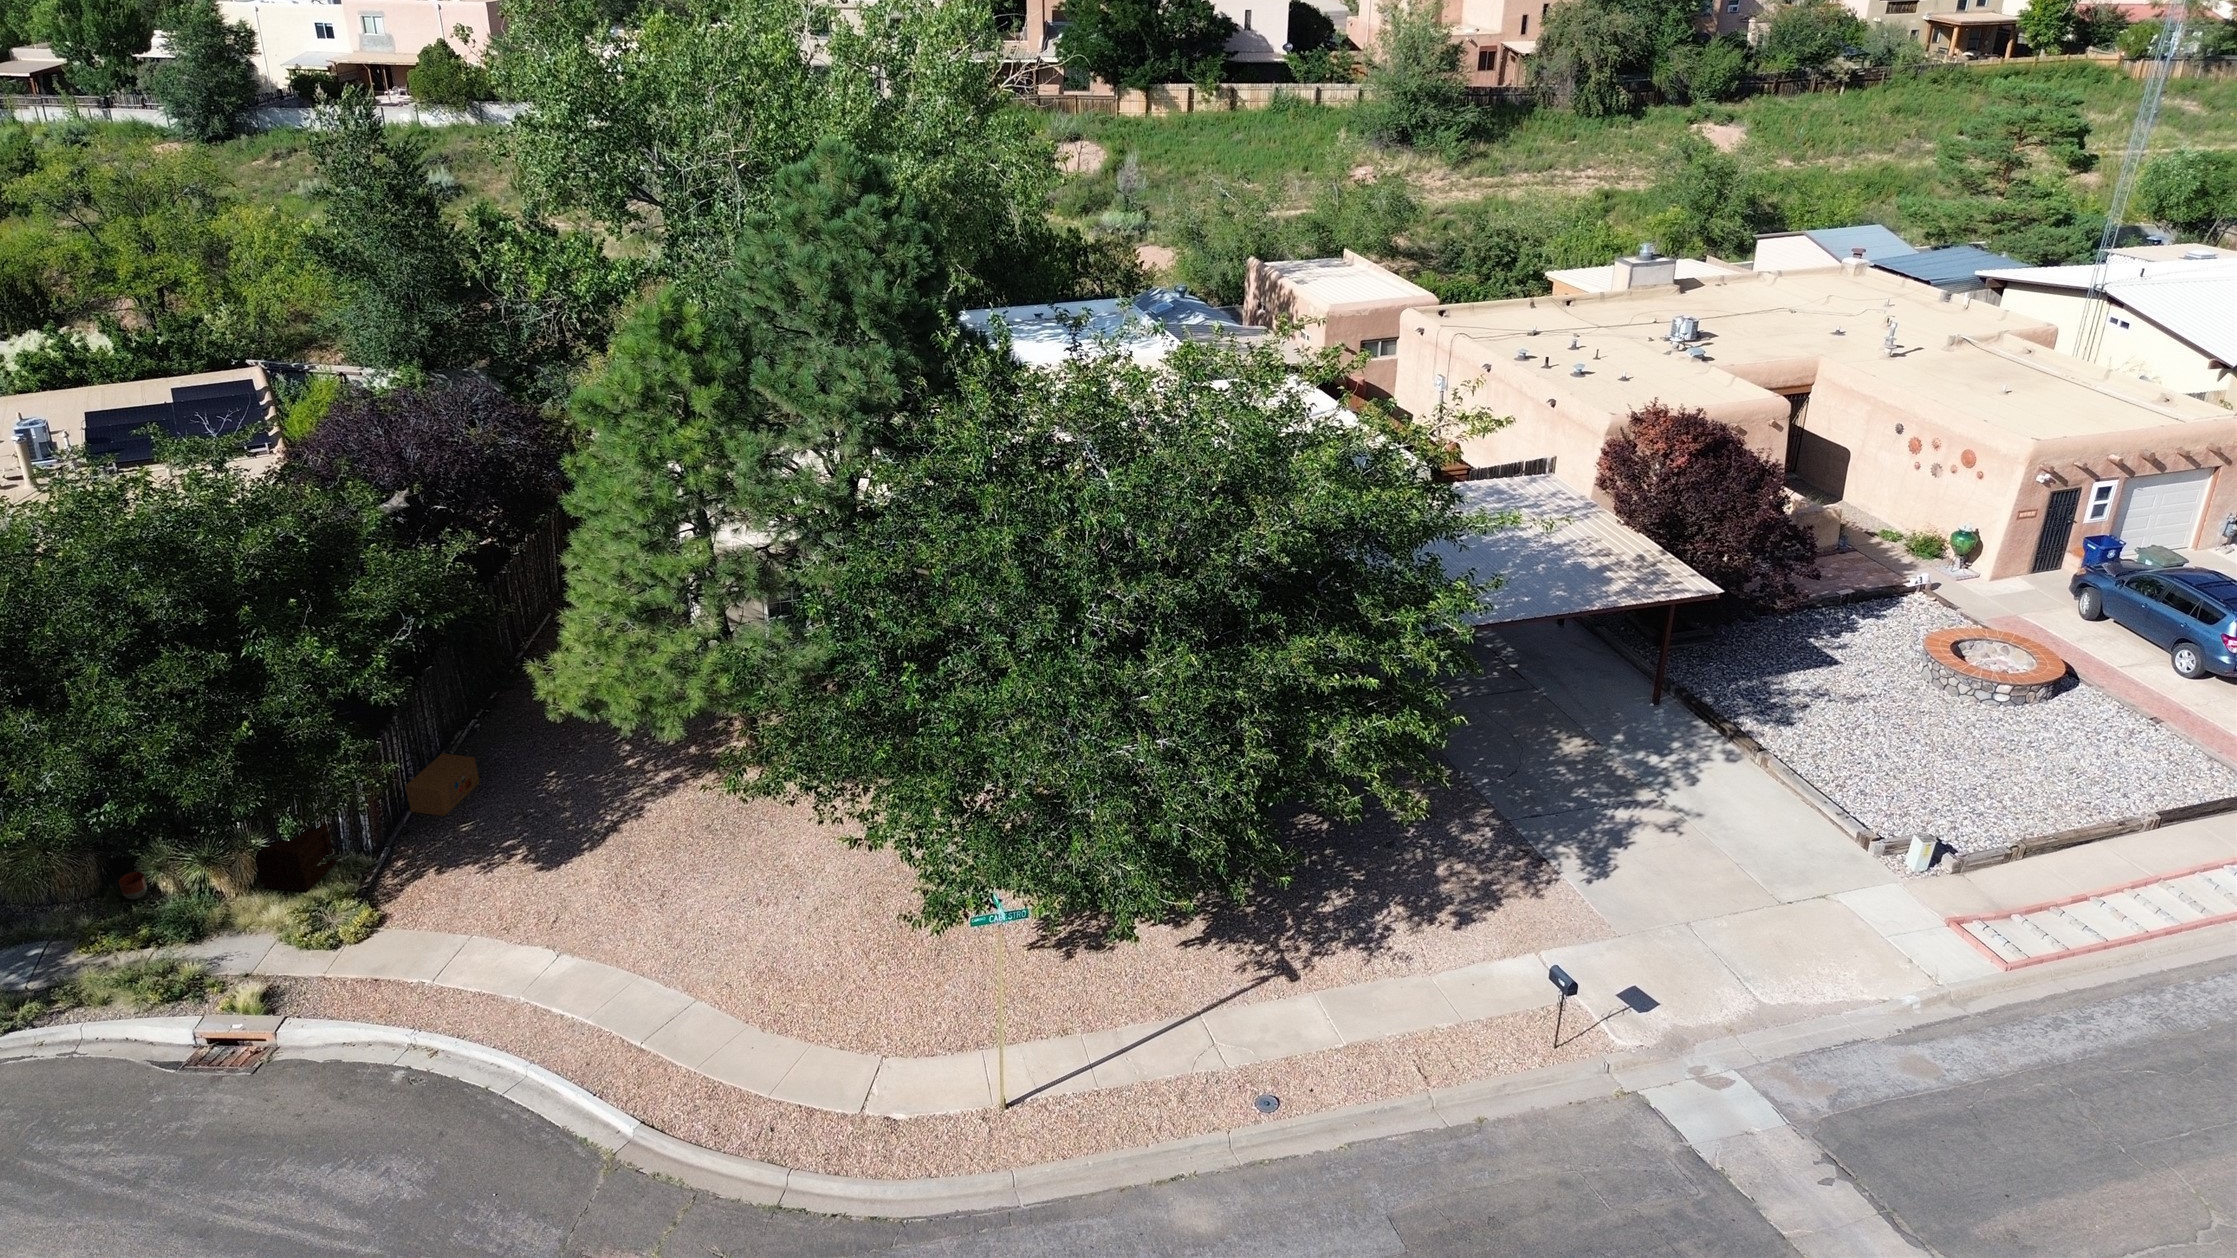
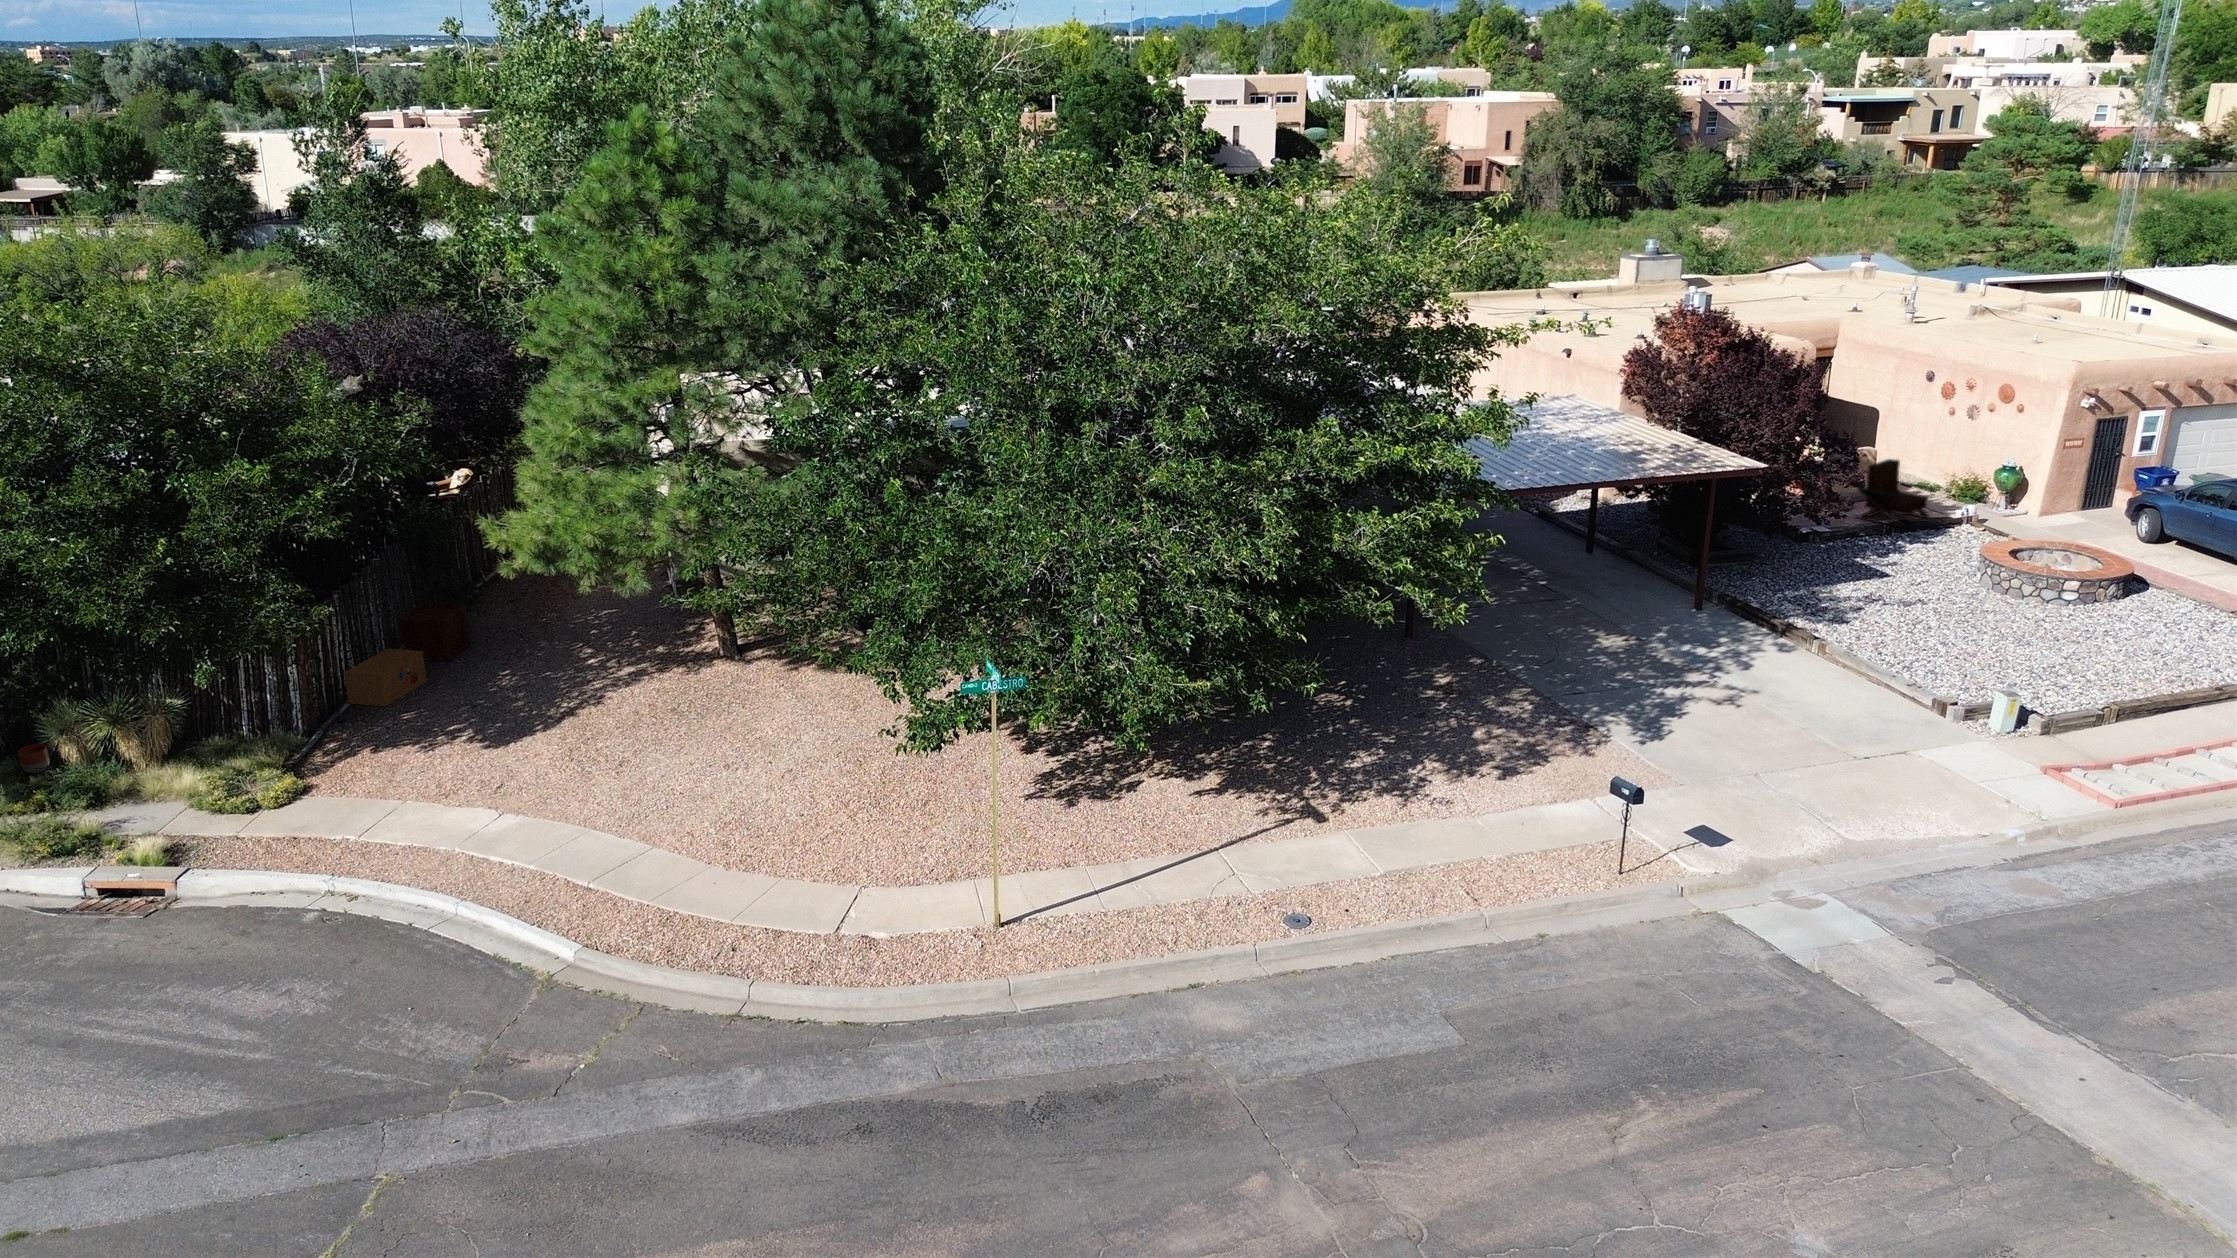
lounge chair: none [1815,521,1893,593] -> present [1858,459,1933,527]
wooden crate: present [256,824,336,892] -> present [399,602,470,661]

